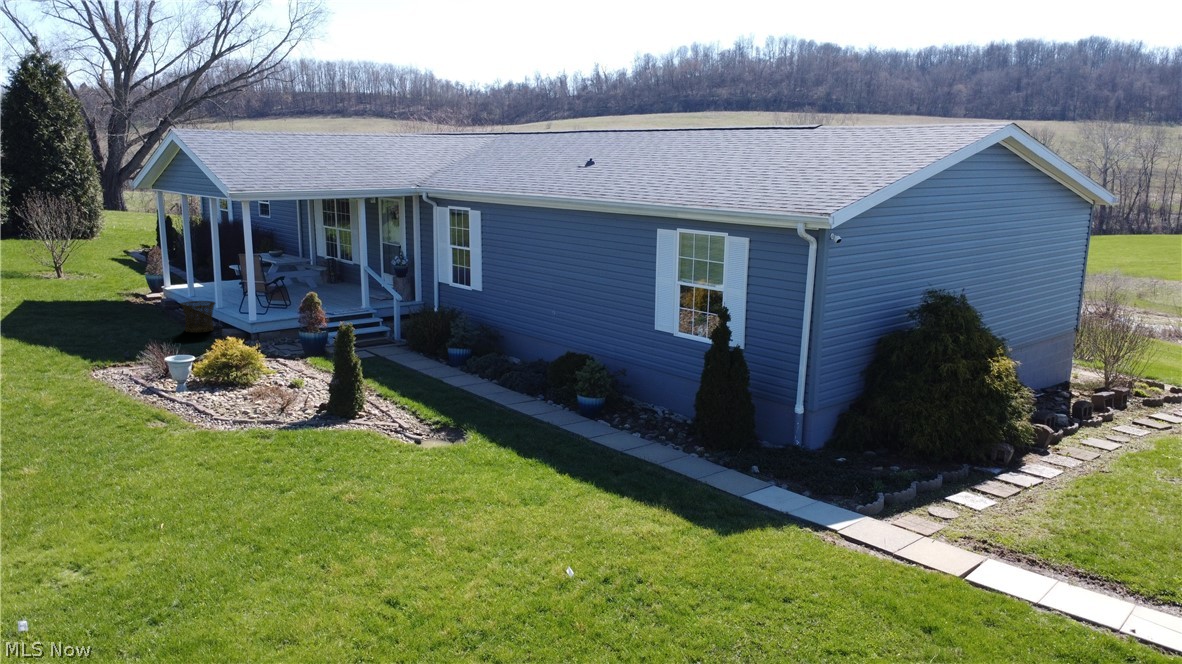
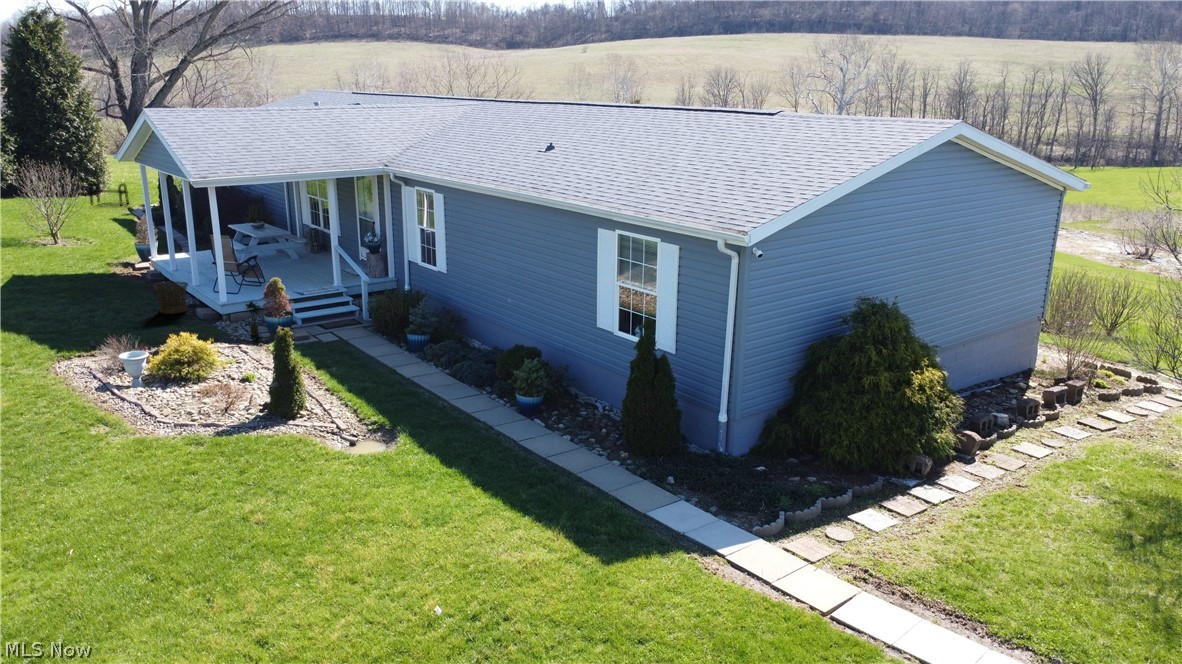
bench: none [88,220,129,243] -> present [89,183,129,206]
potted plant: none [280,315,301,350] -> present [246,302,262,335]

